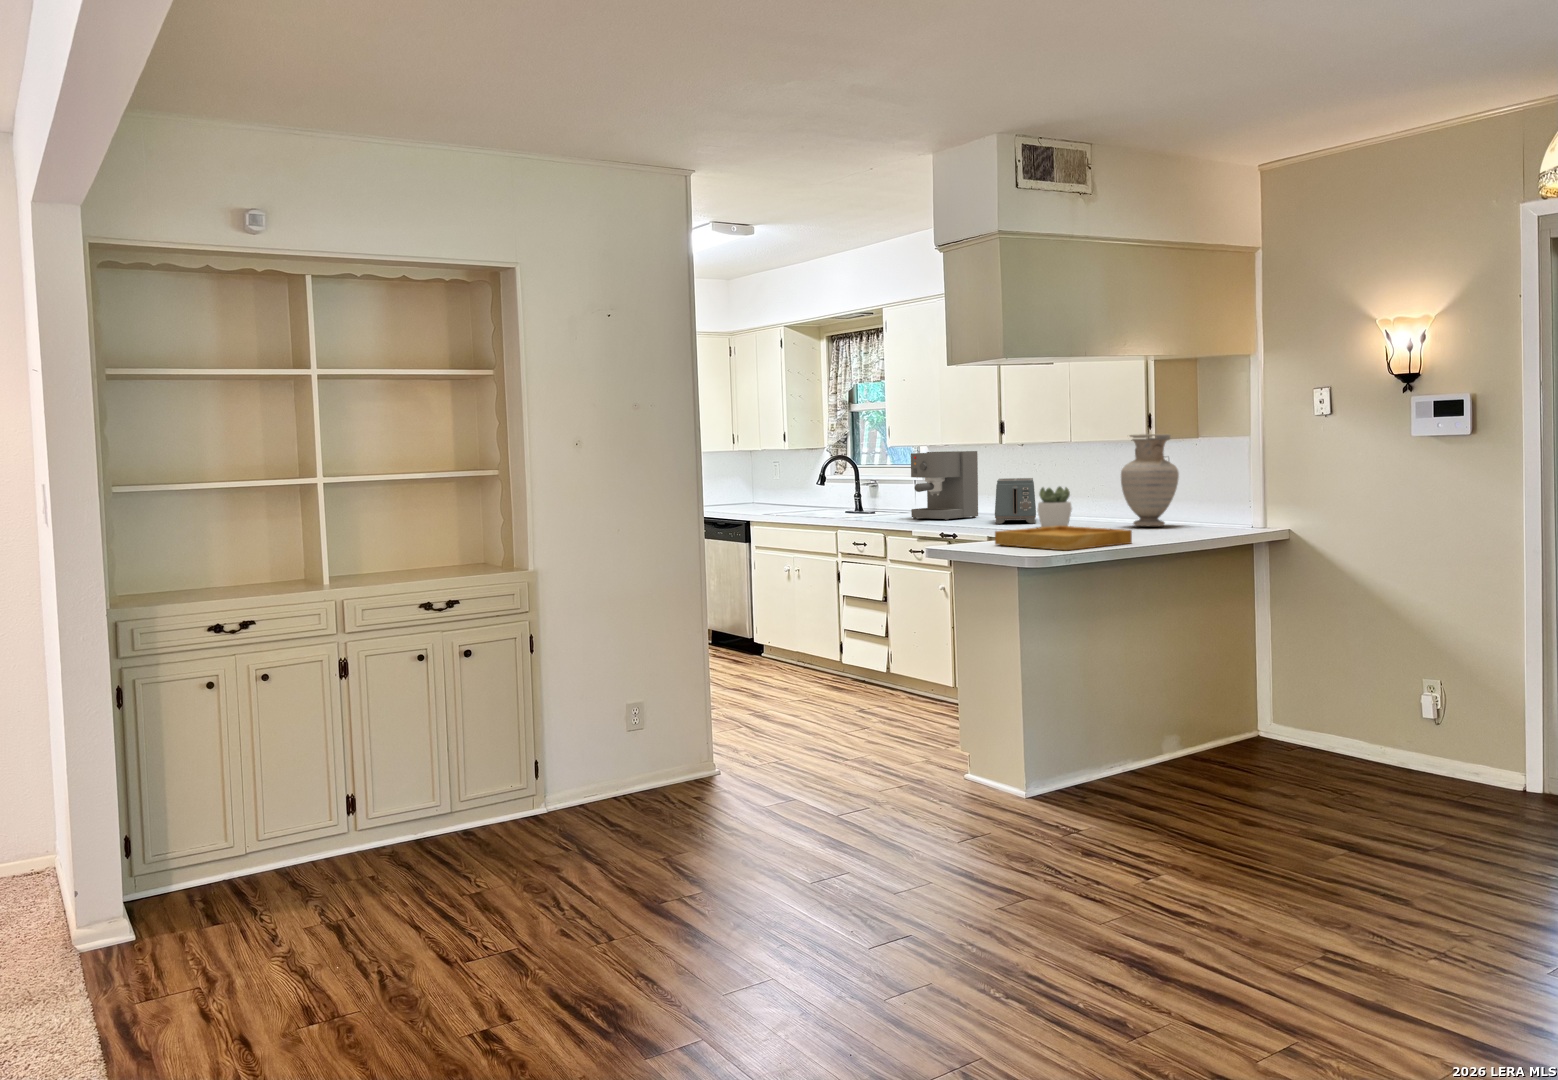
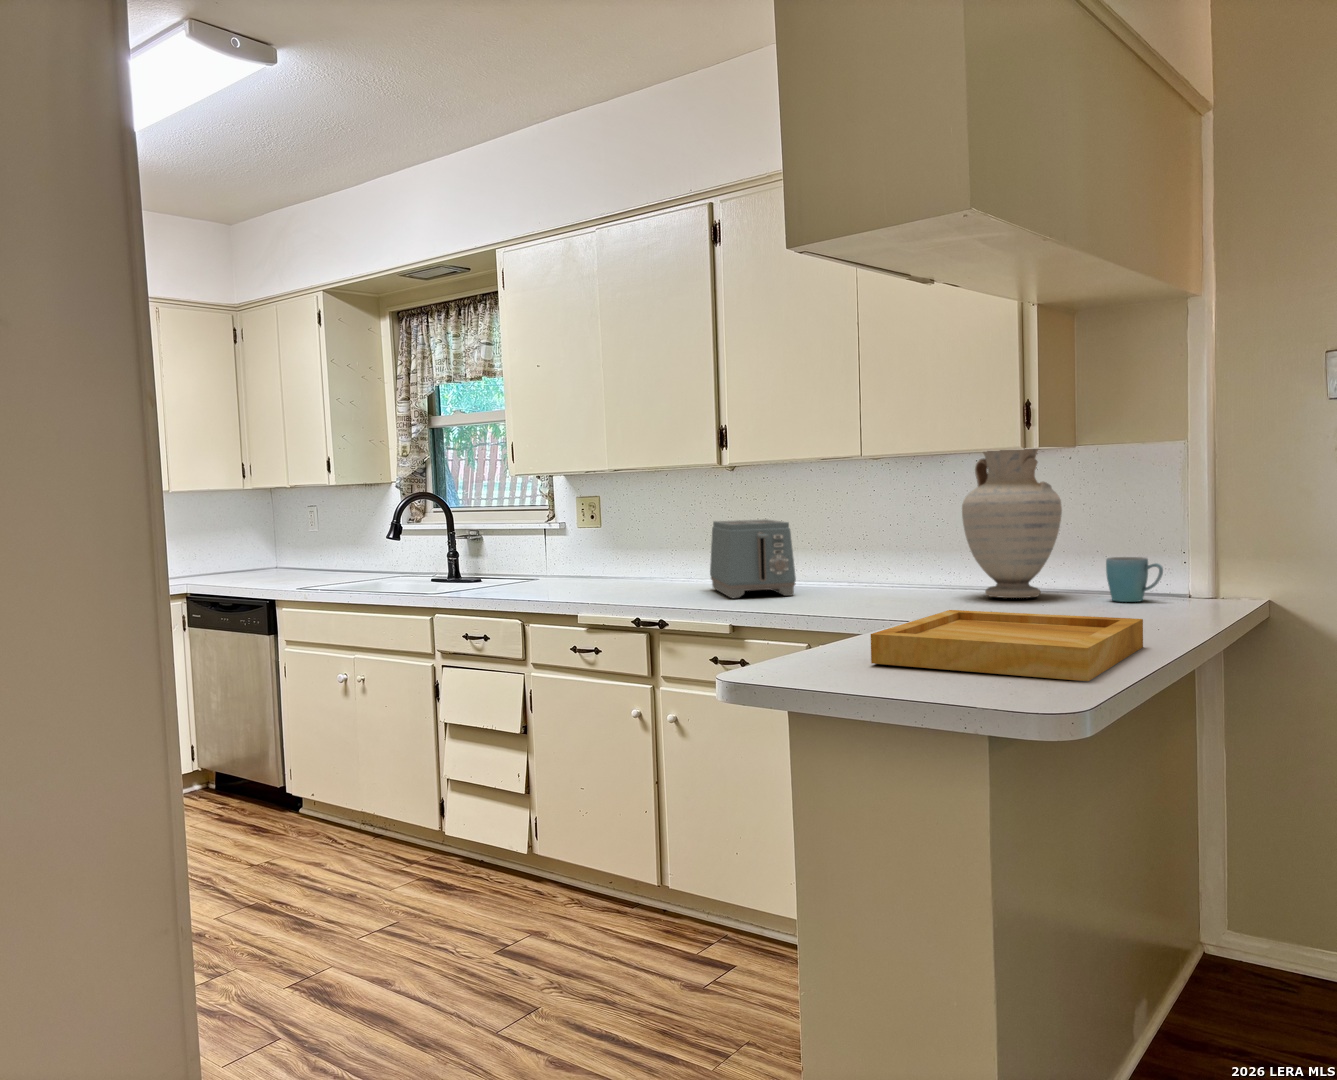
coffee maker: present [911,451,978,520] -> none [559,478,668,592]
succulent plant: present [1038,487,1072,527] -> none [820,531,883,606]
mug: none [1192,504,1219,530] -> present [1106,557,1163,602]

